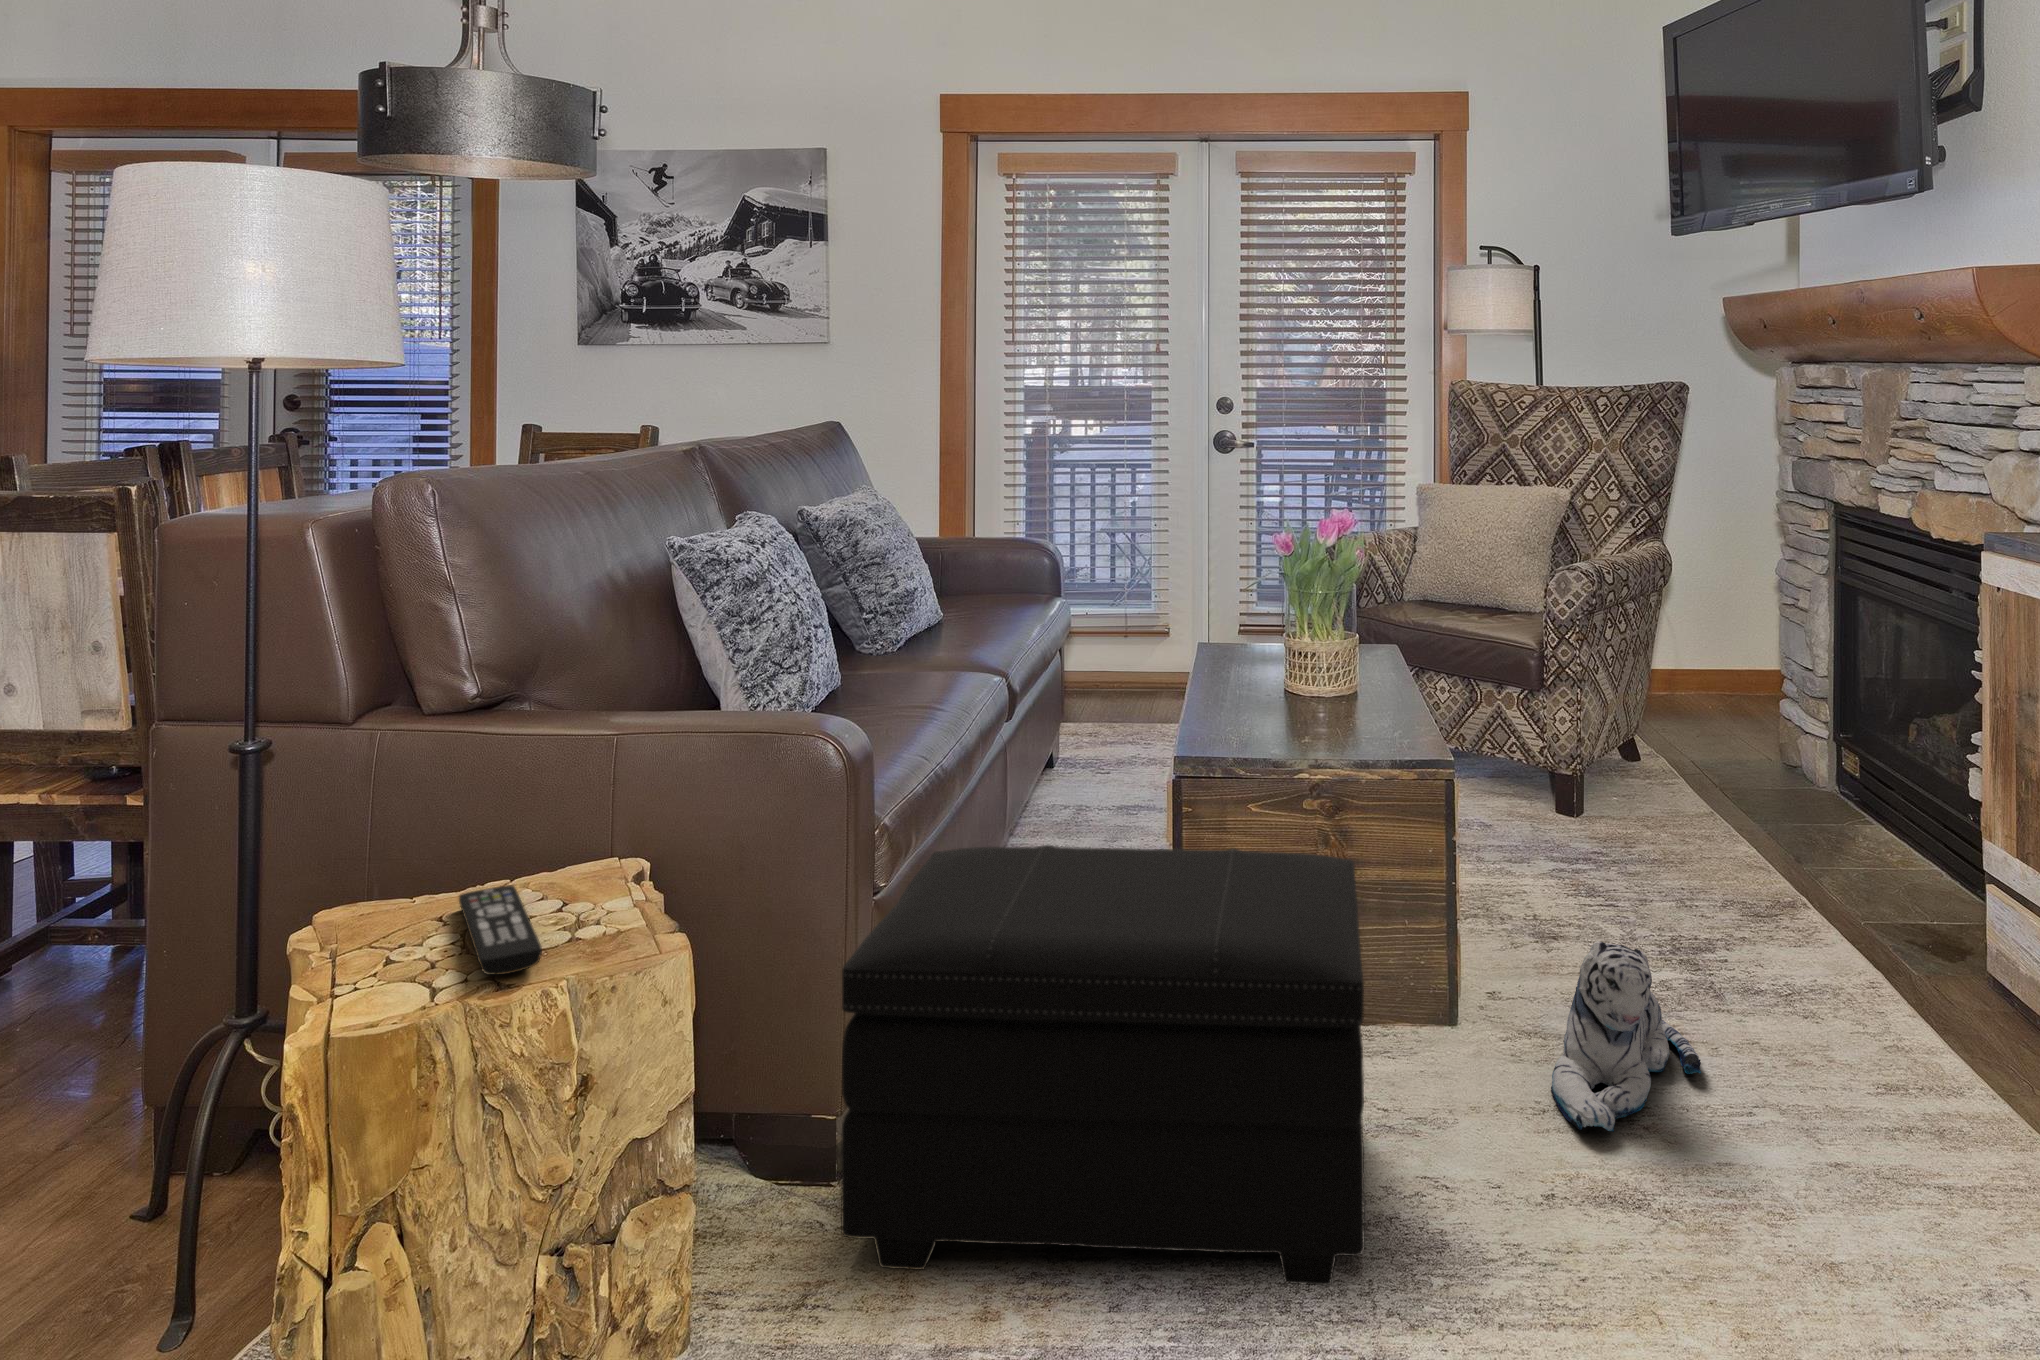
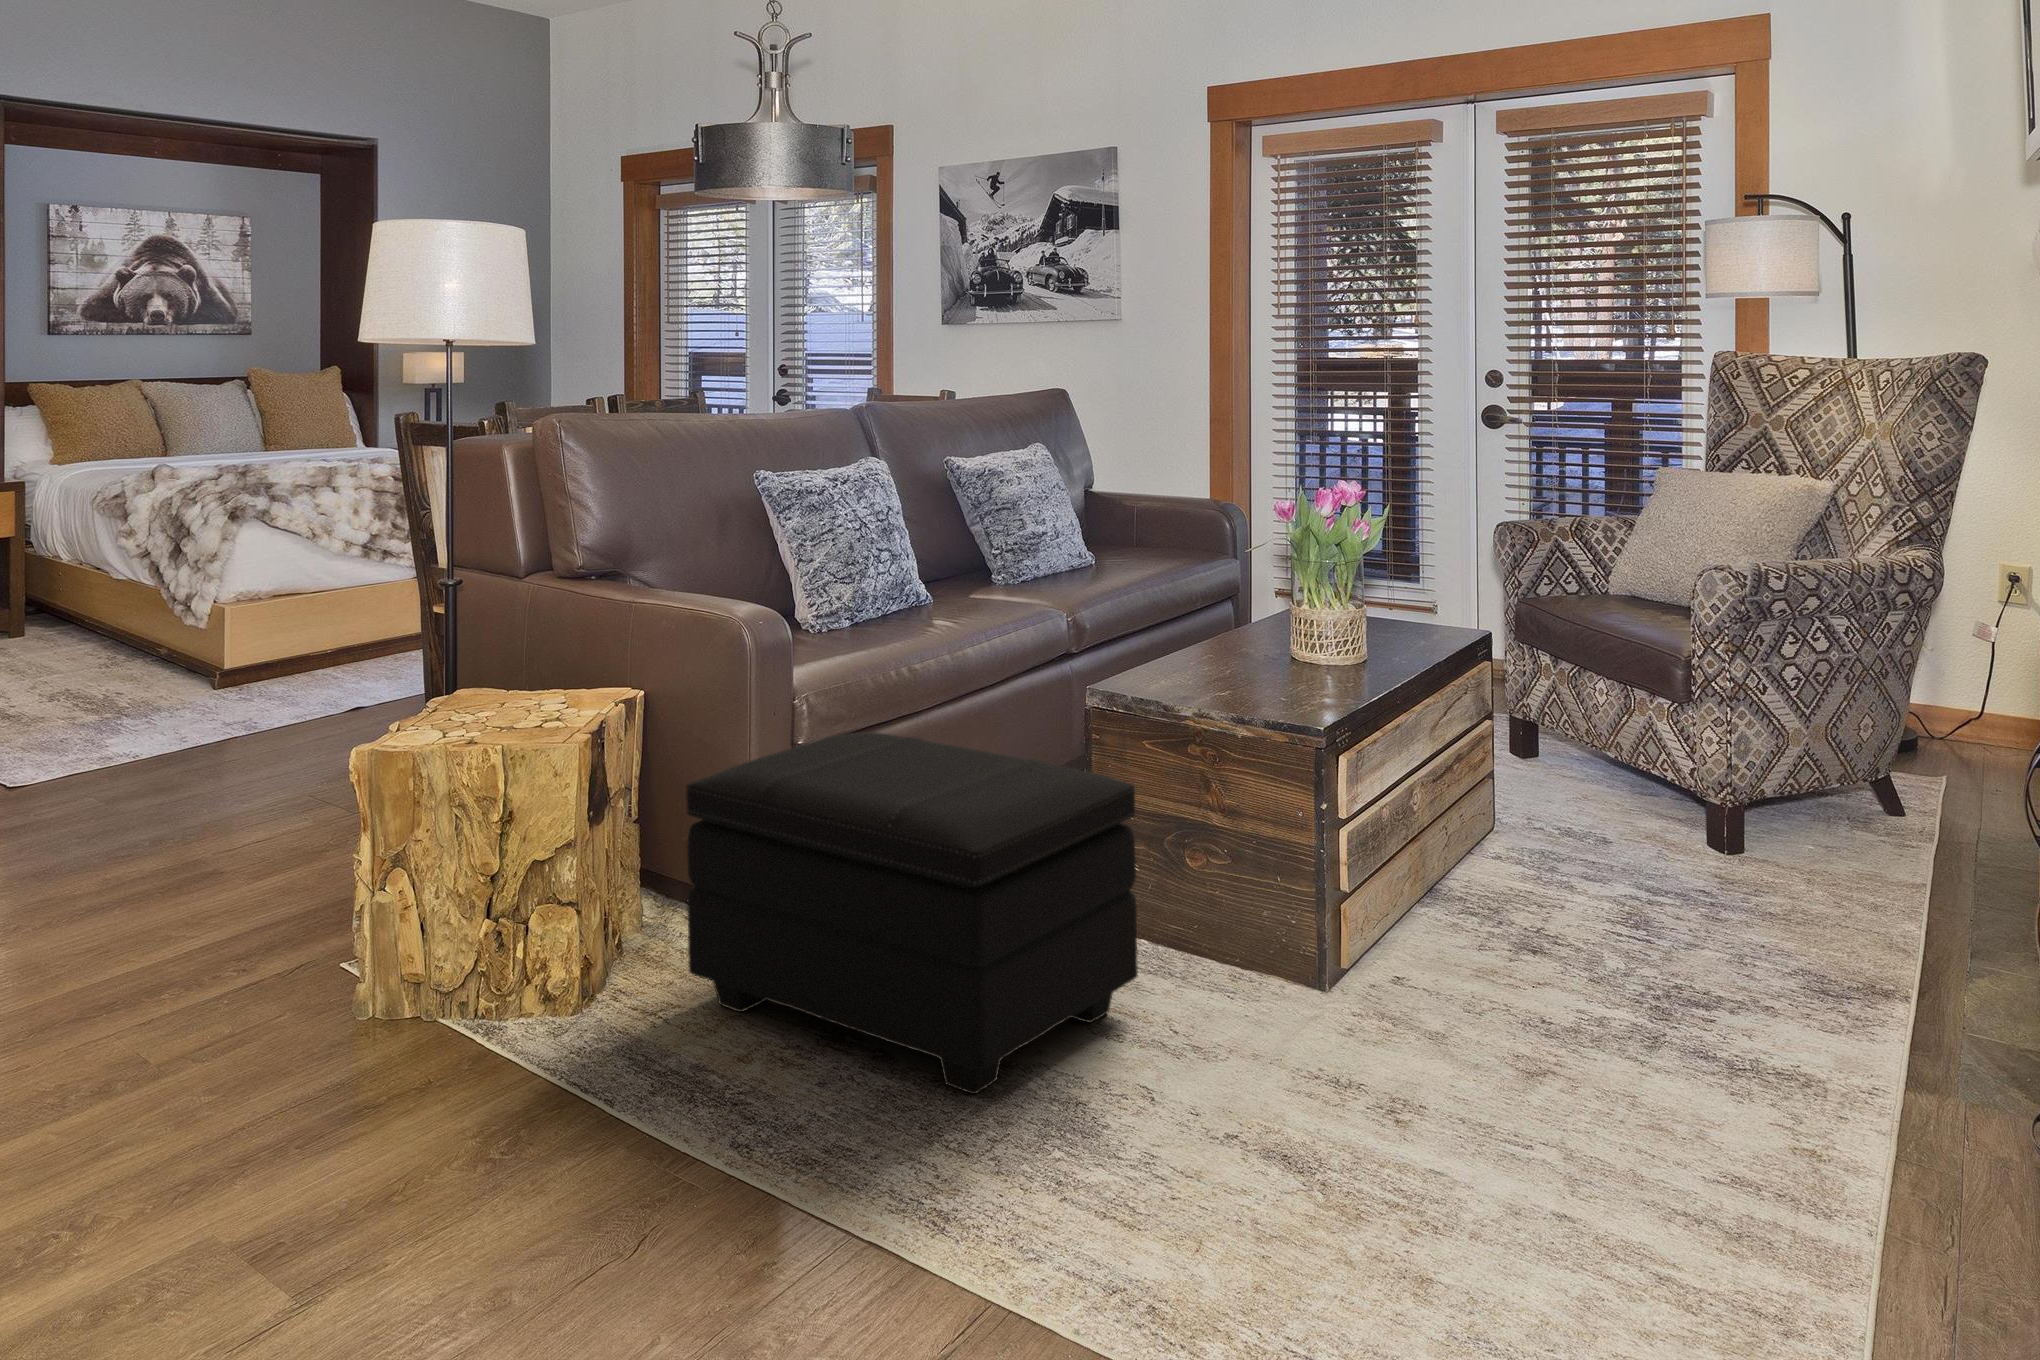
remote control: present [459,885,542,975] -> none [463,699,538,742]
plush toy: present [1551,941,1701,1131] -> none [1306,906,1519,1075]

